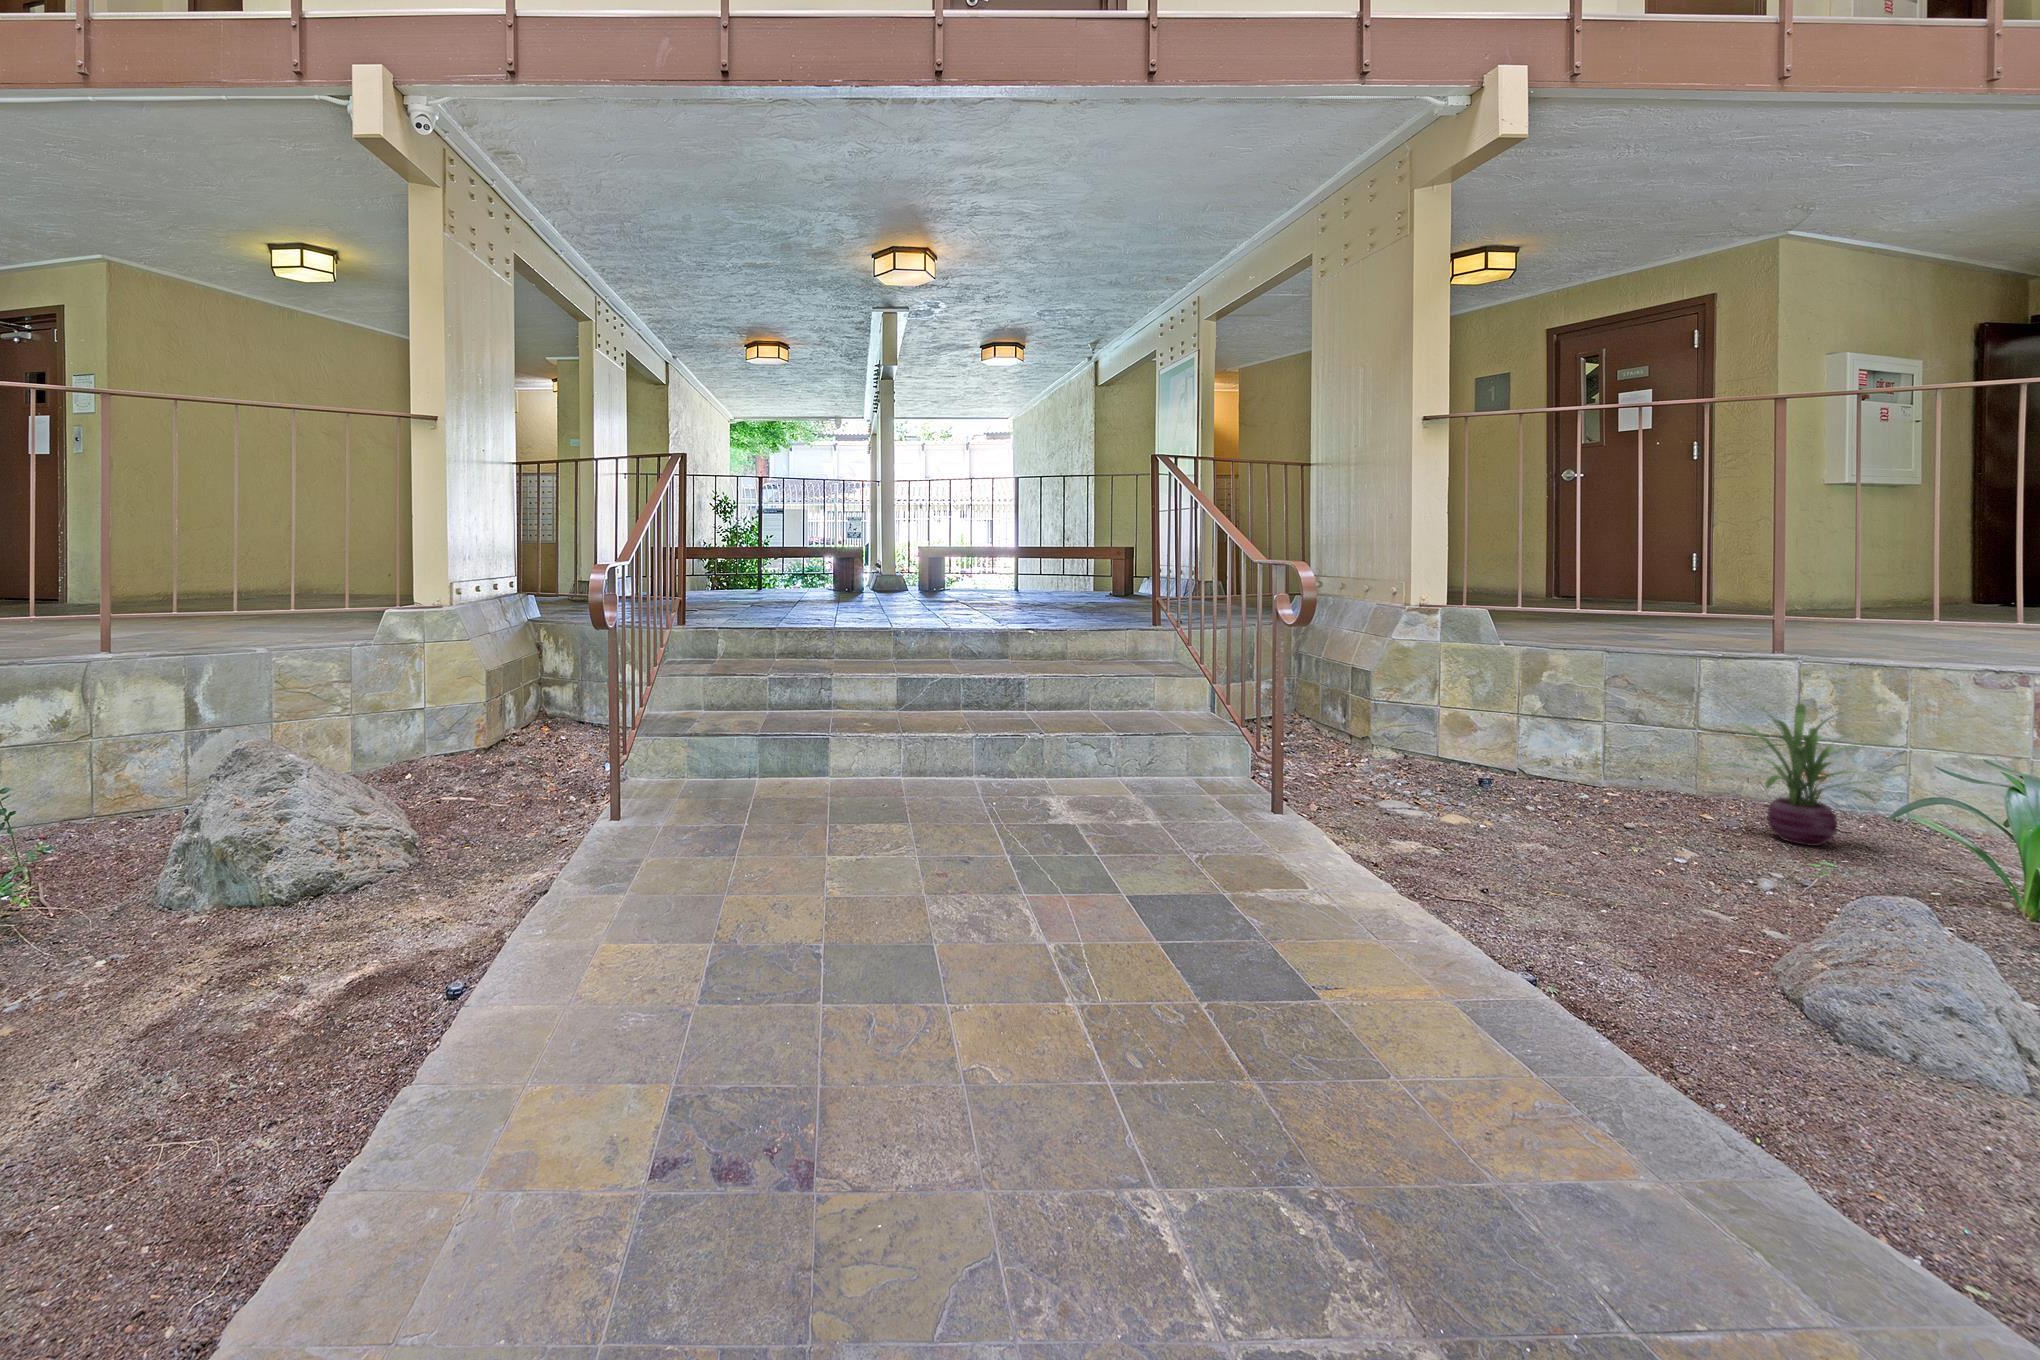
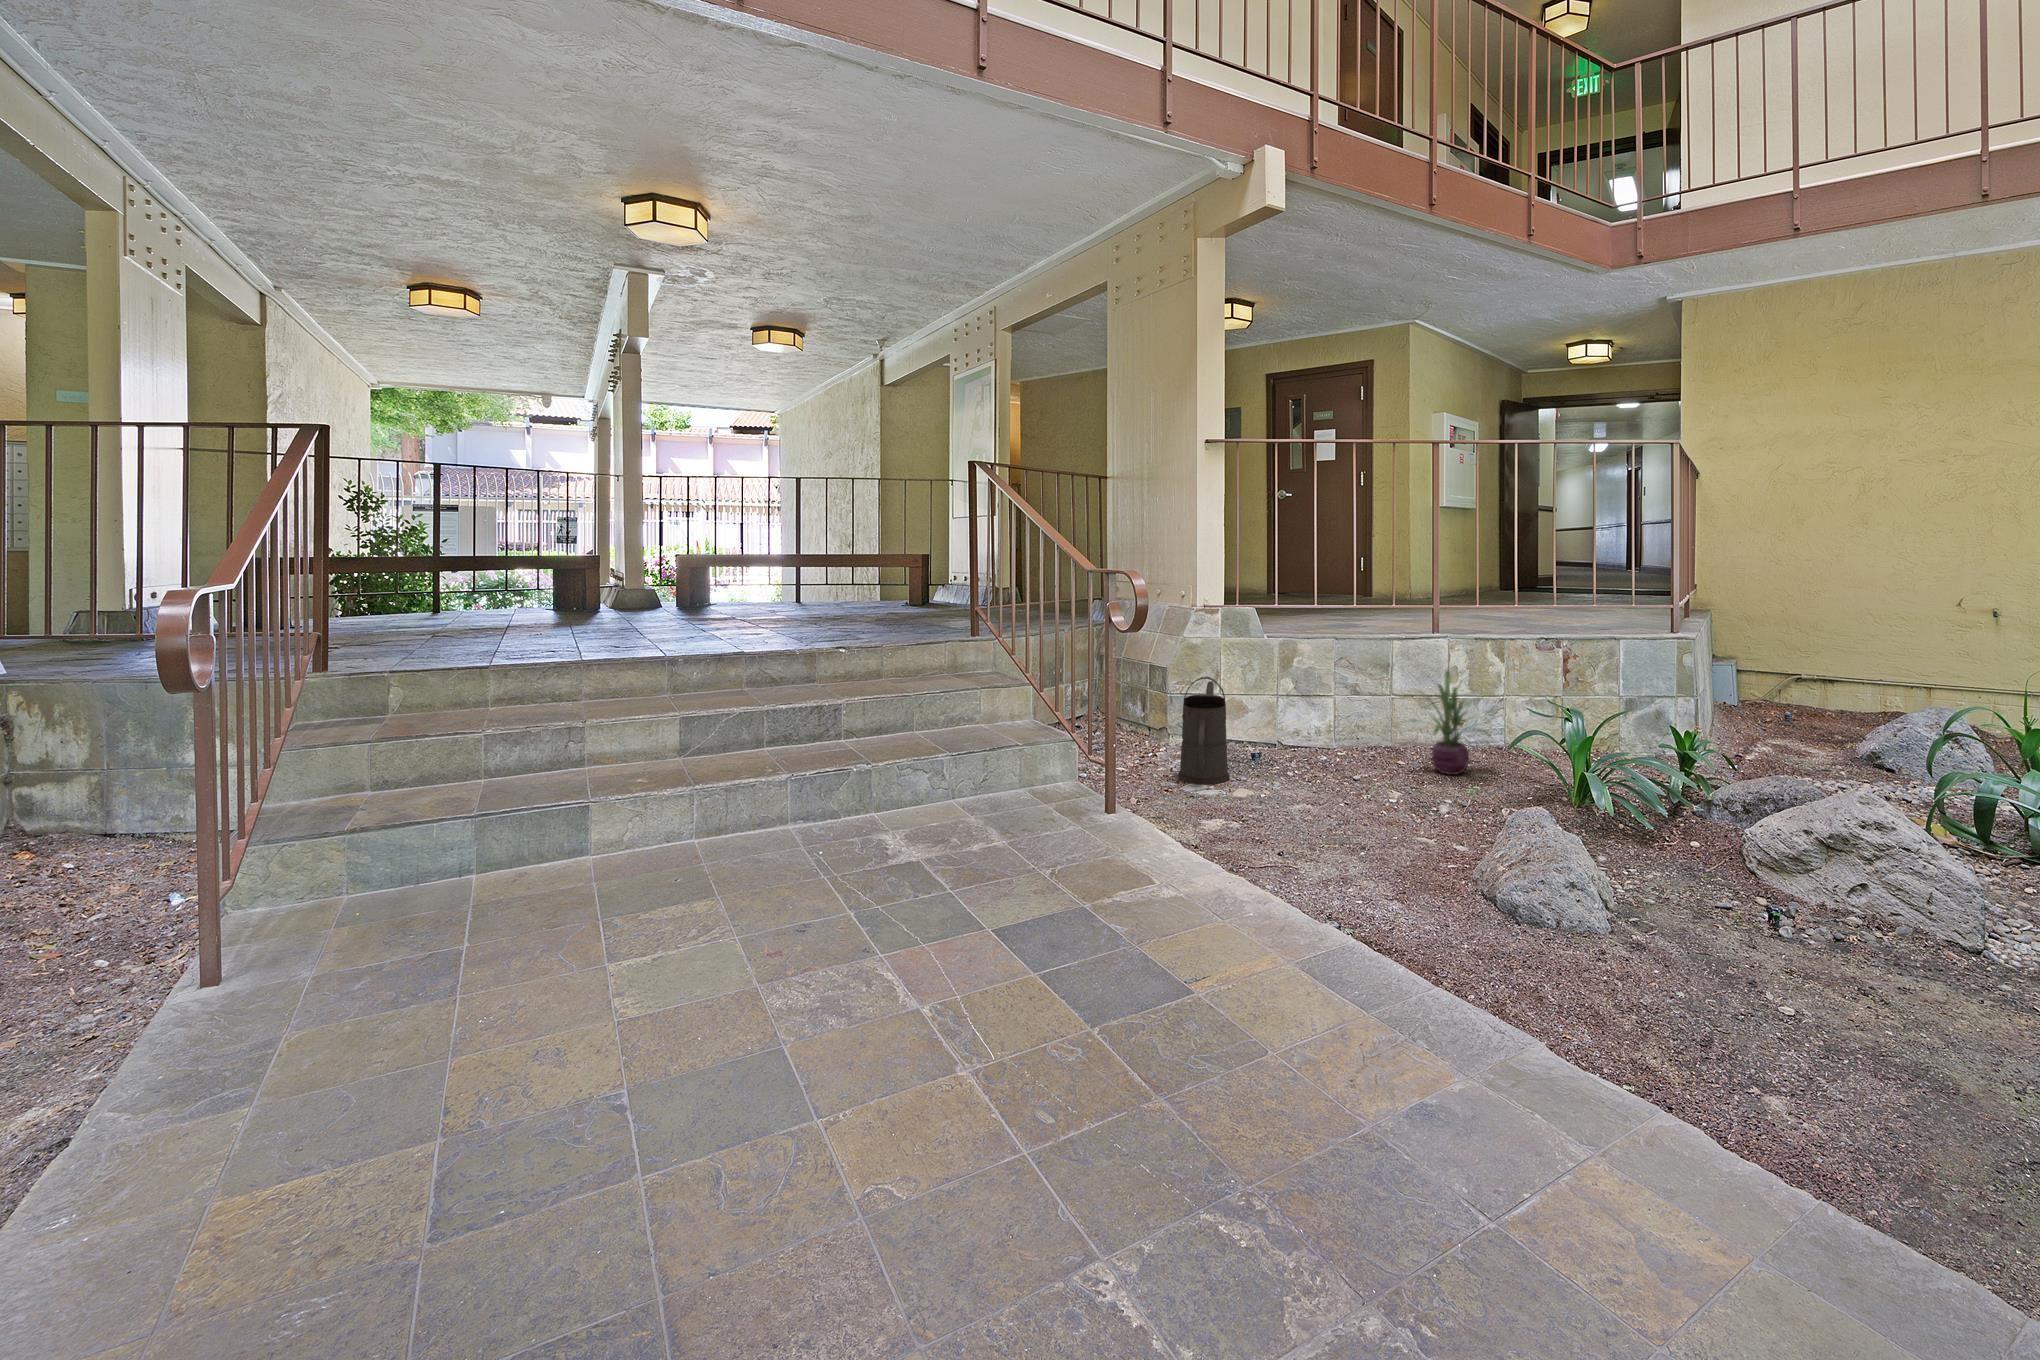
watering can: none [1377,684,1445,805] -> present [1178,677,1230,784]

